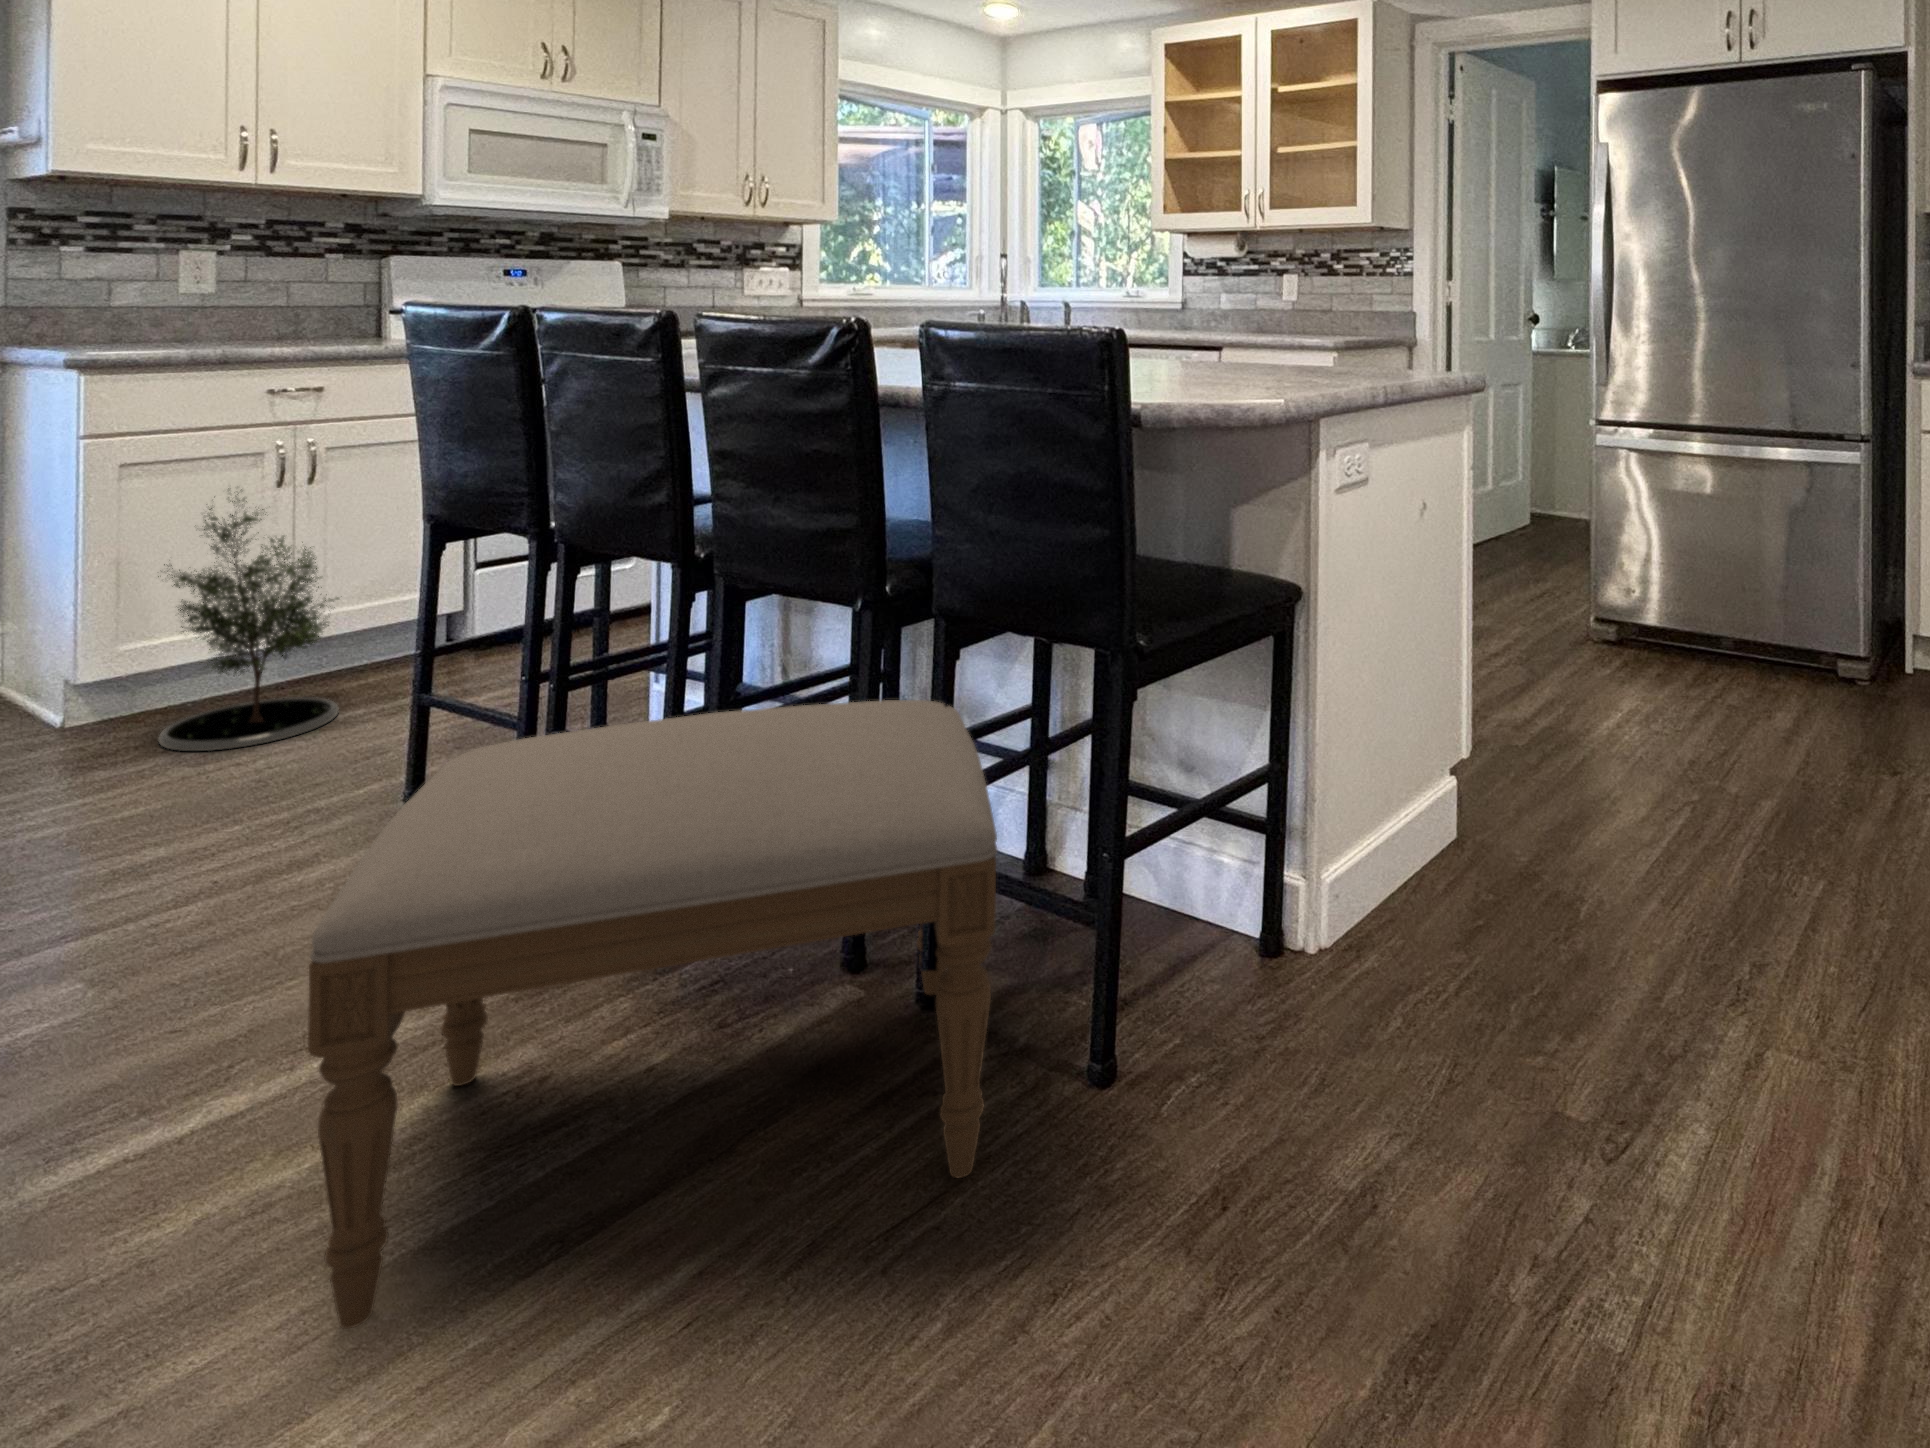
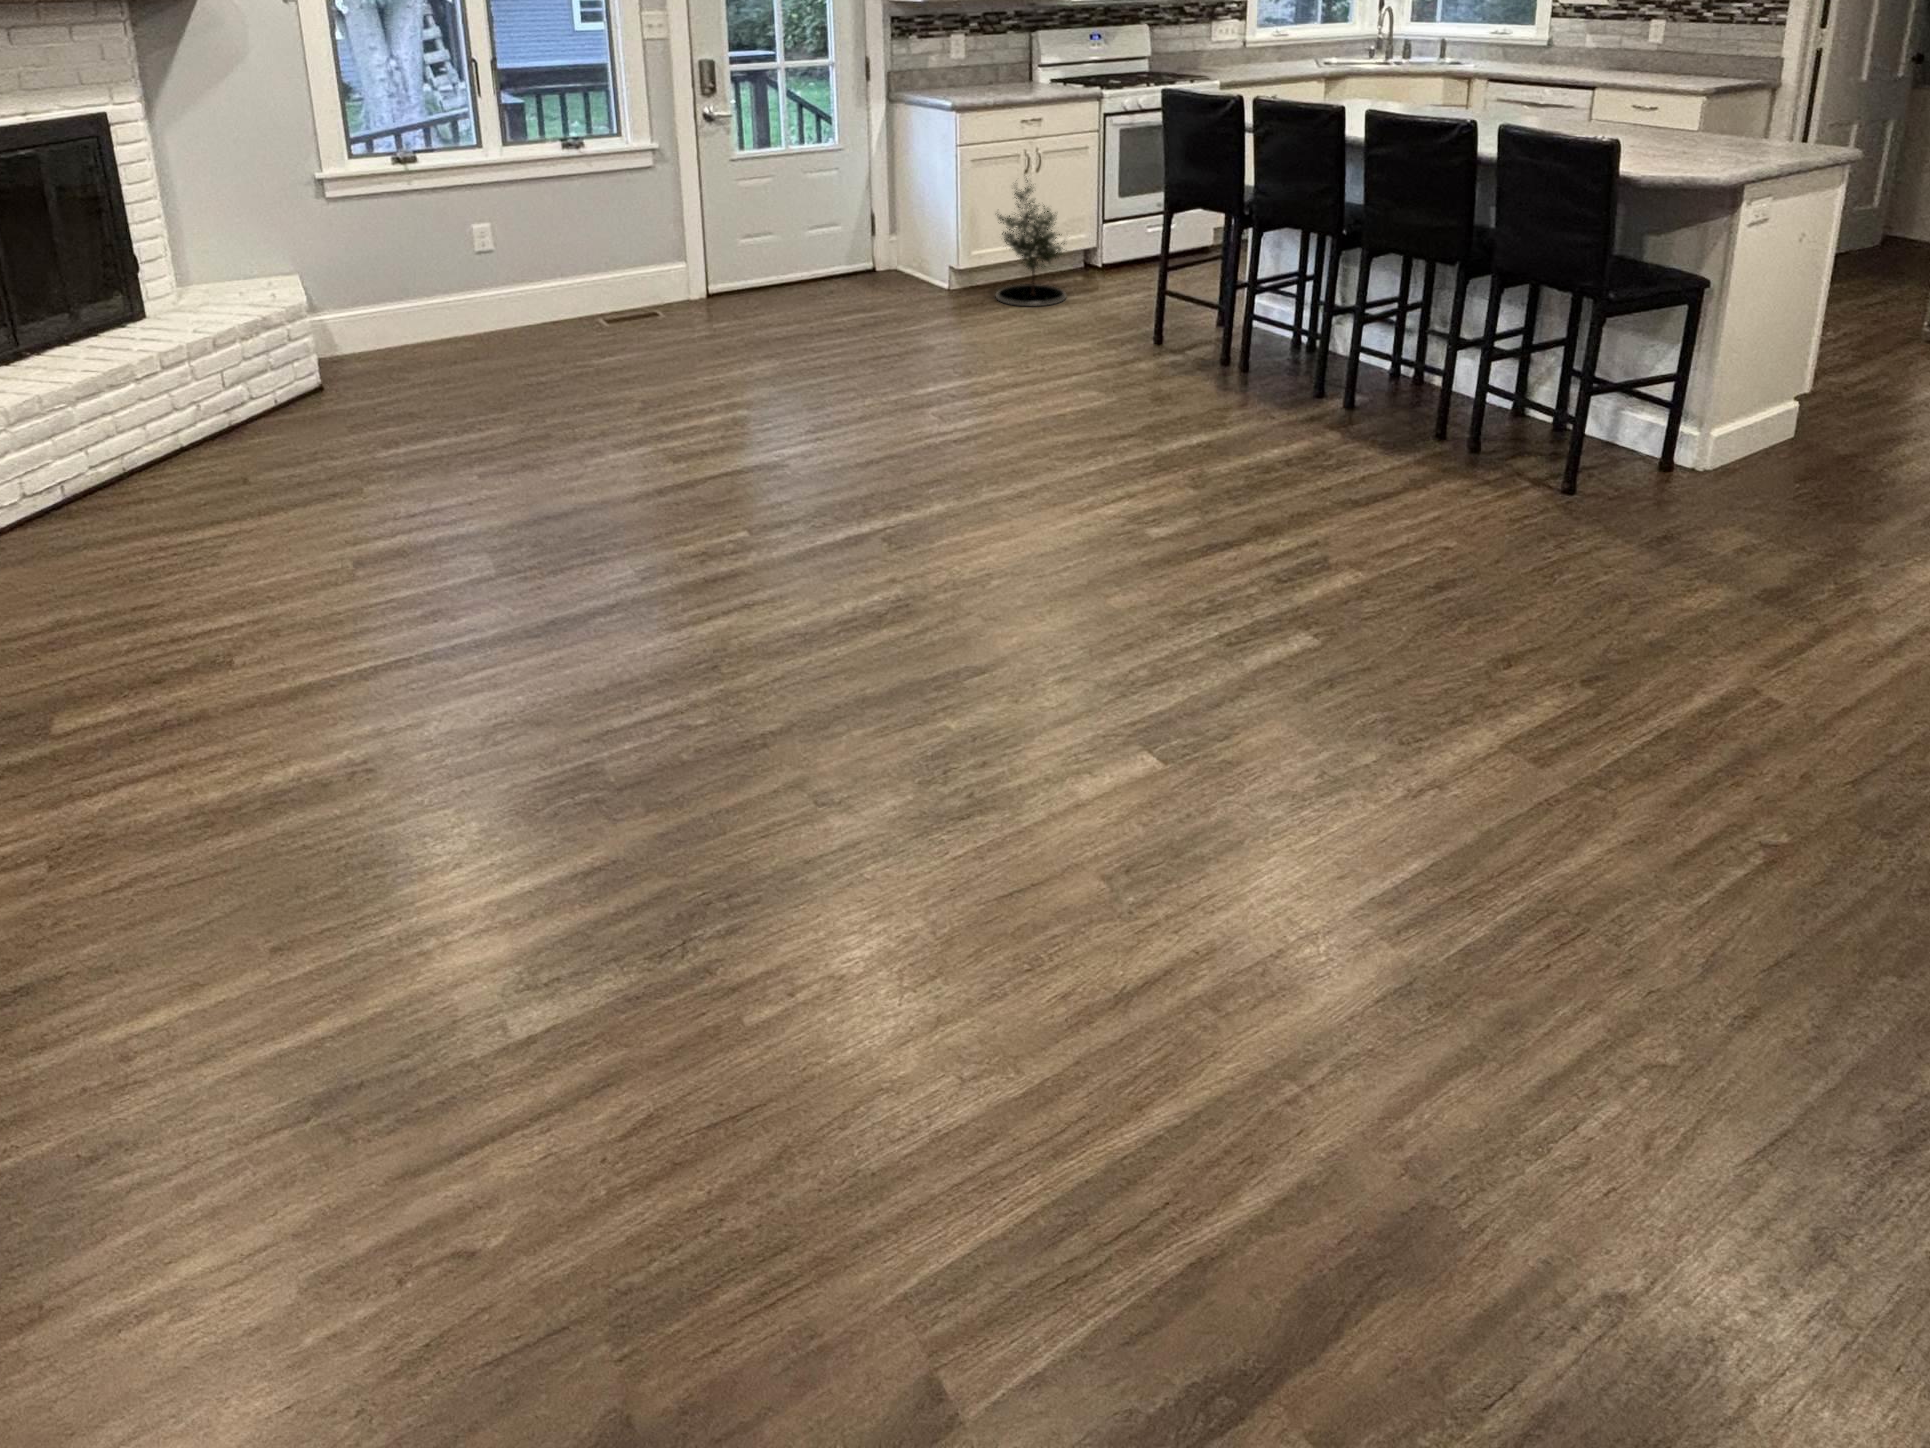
ottoman: present [308,700,997,1329] -> none [1266,309,1557,516]

